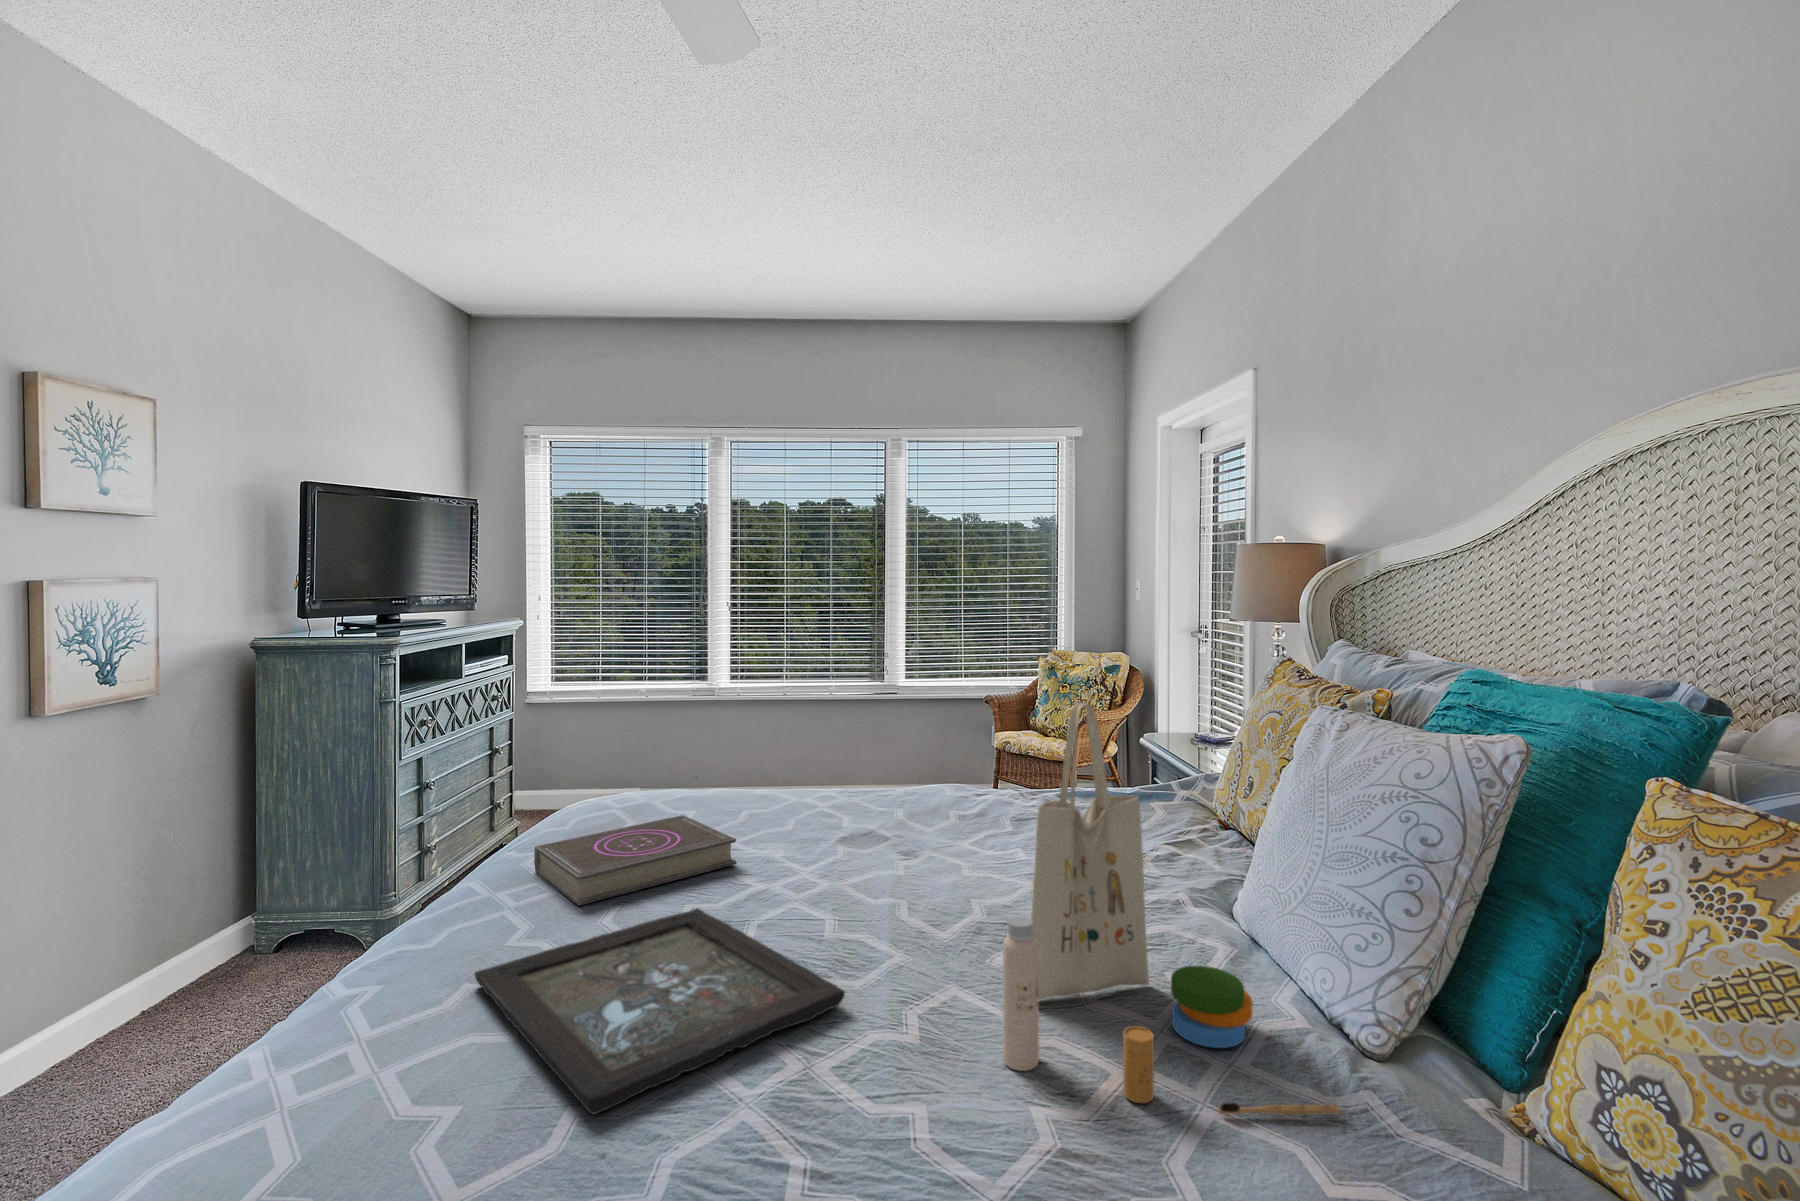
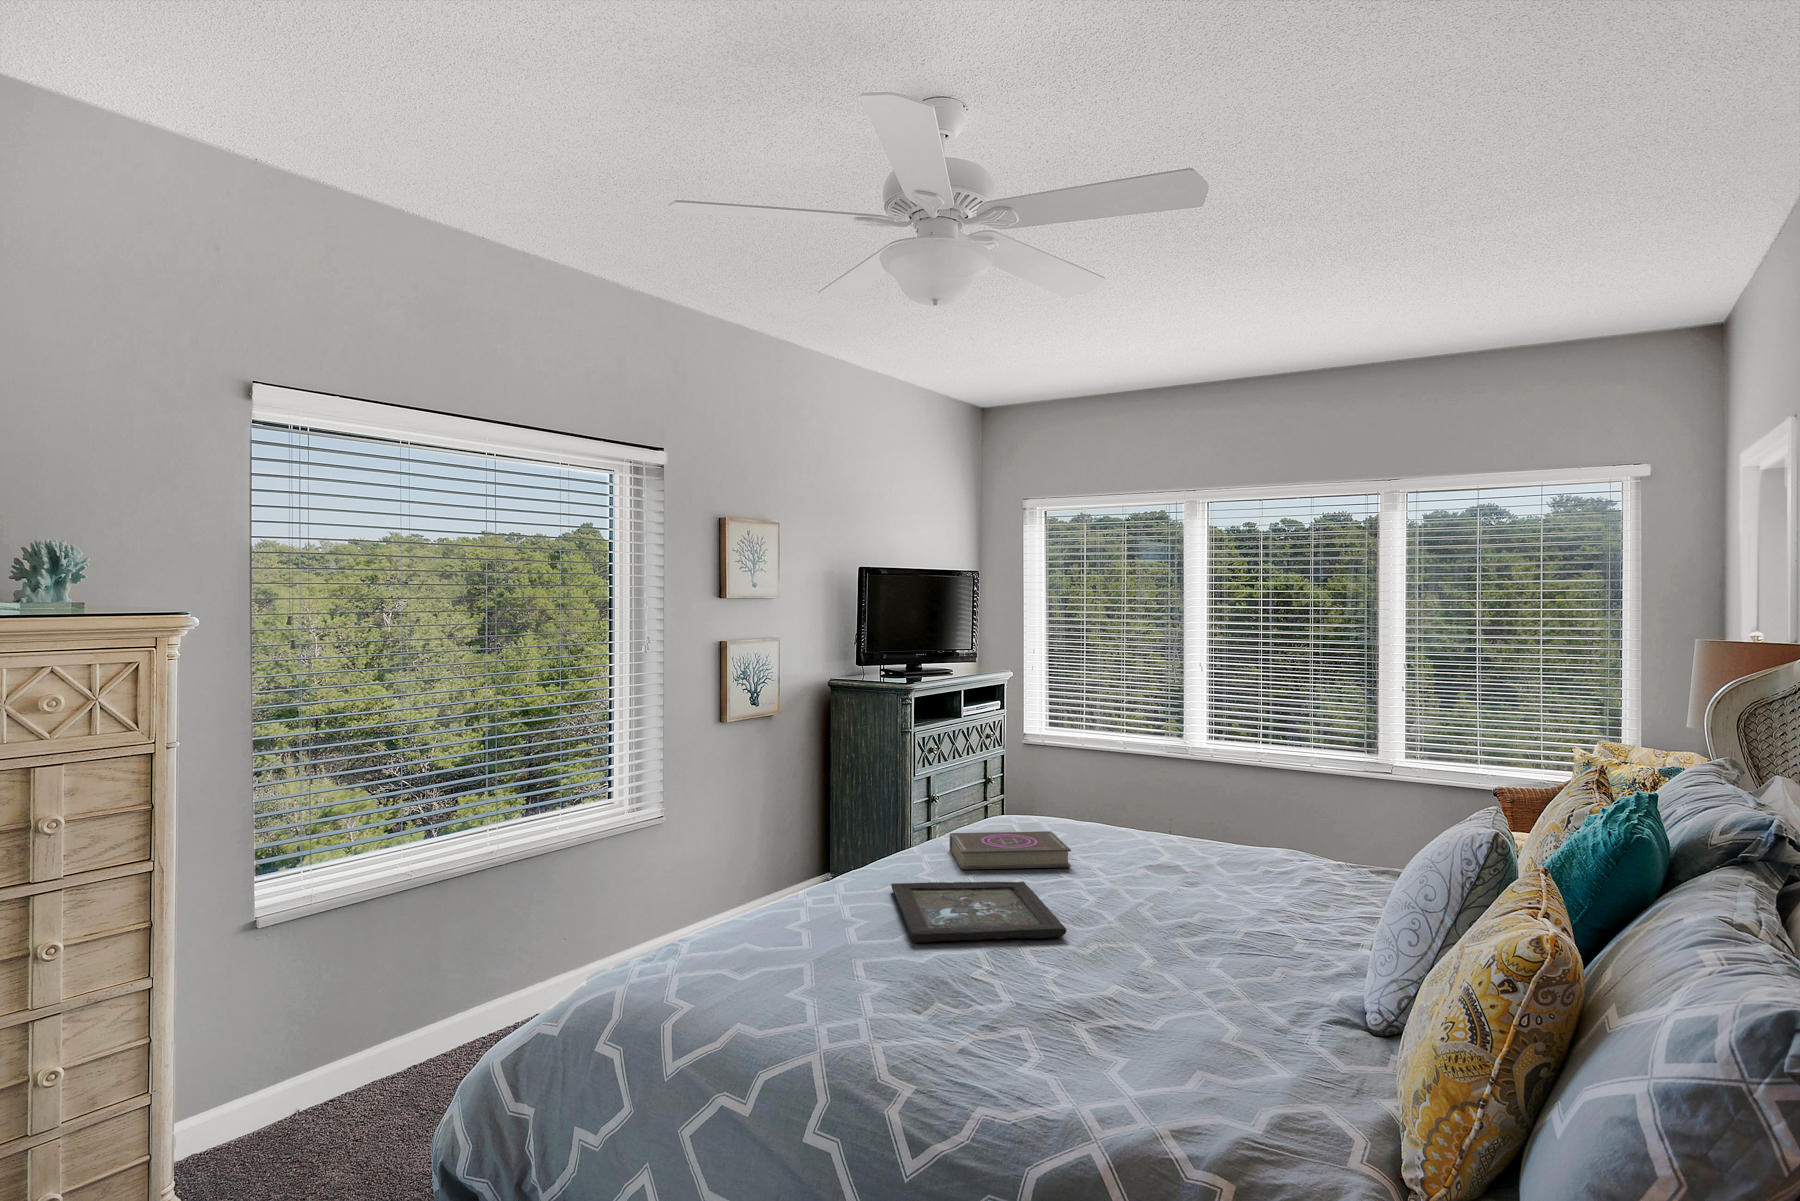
tote bag: present [1003,702,1340,1114] -> none [1128,772,1307,1038]

